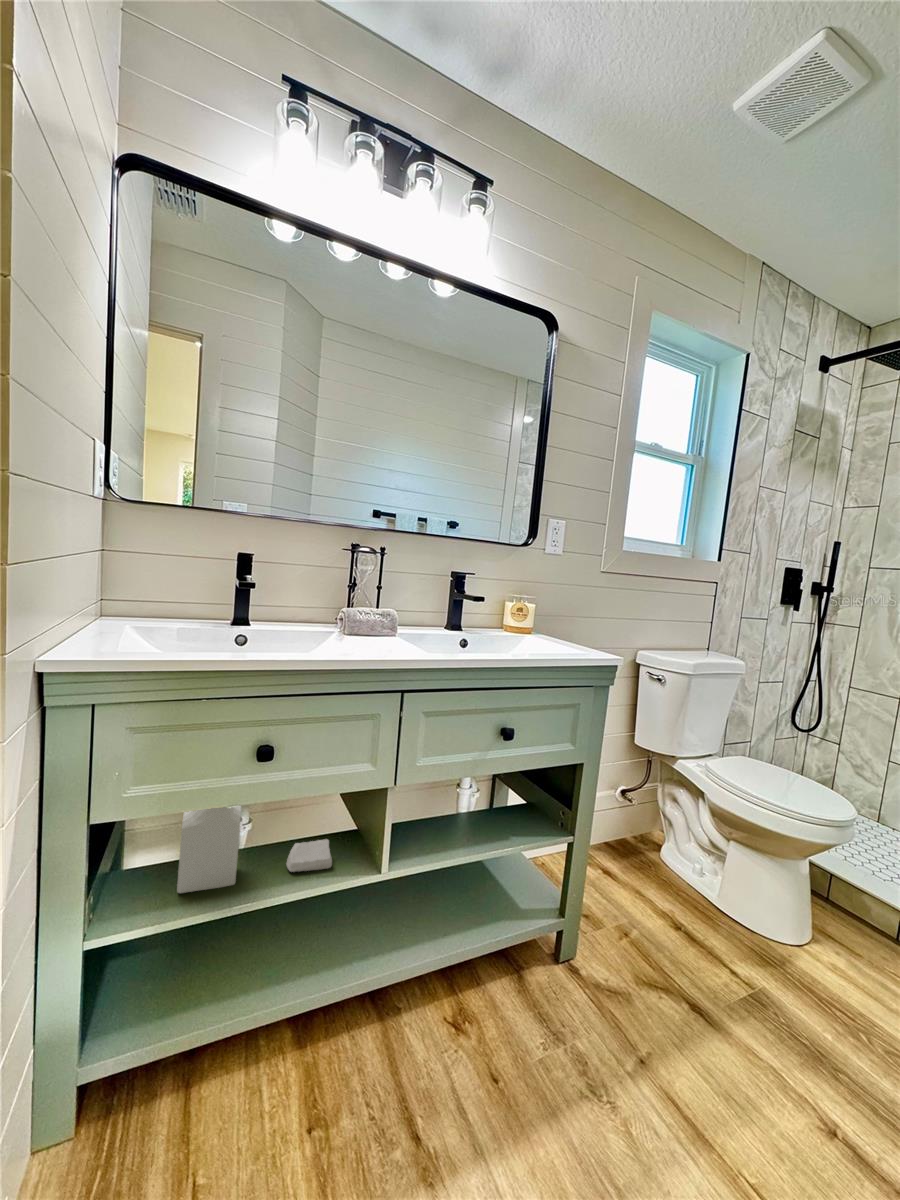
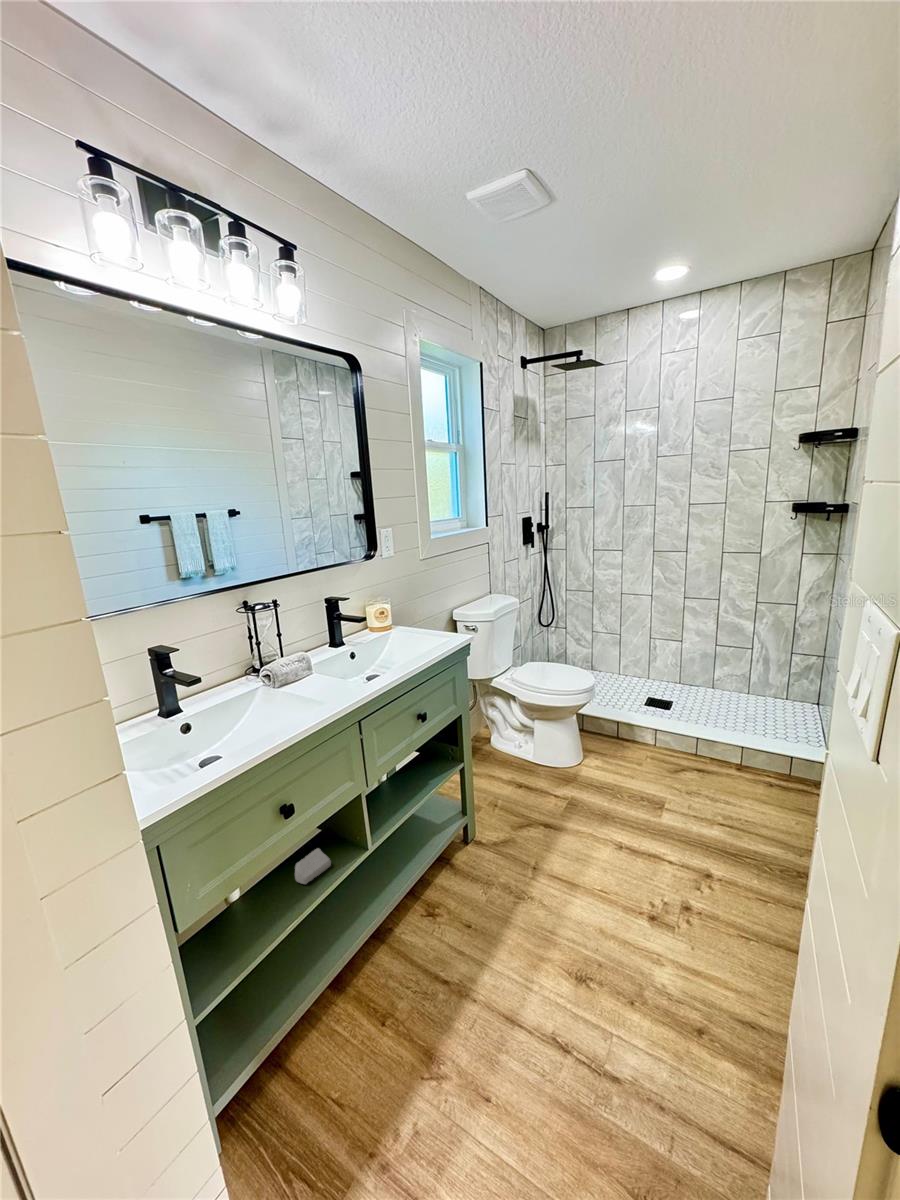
soap bottle: present [177,806,241,893] -> none [211,829,271,947]

